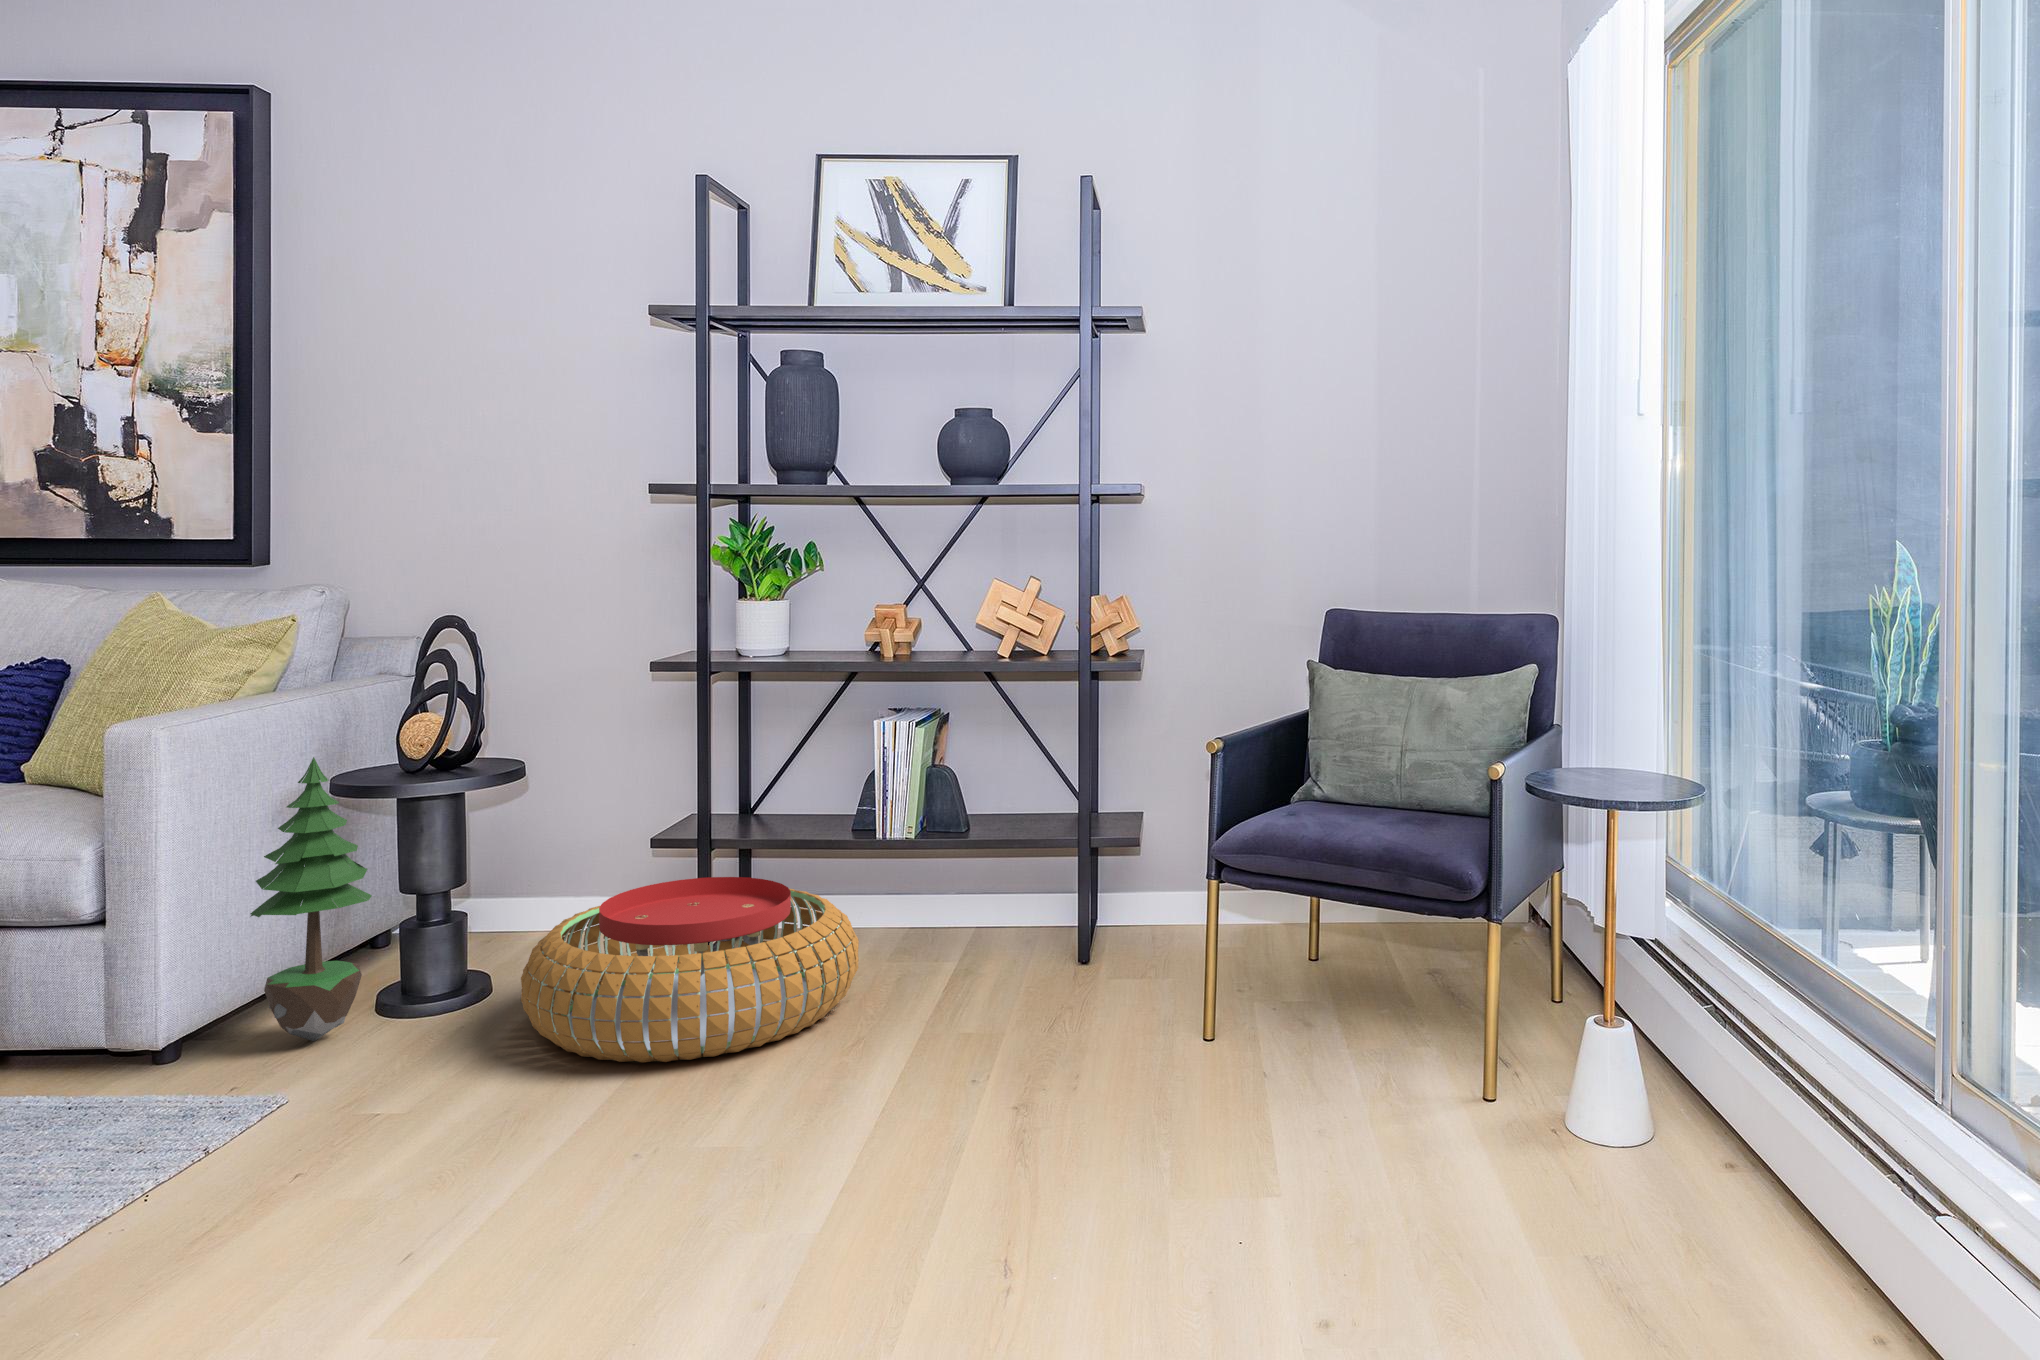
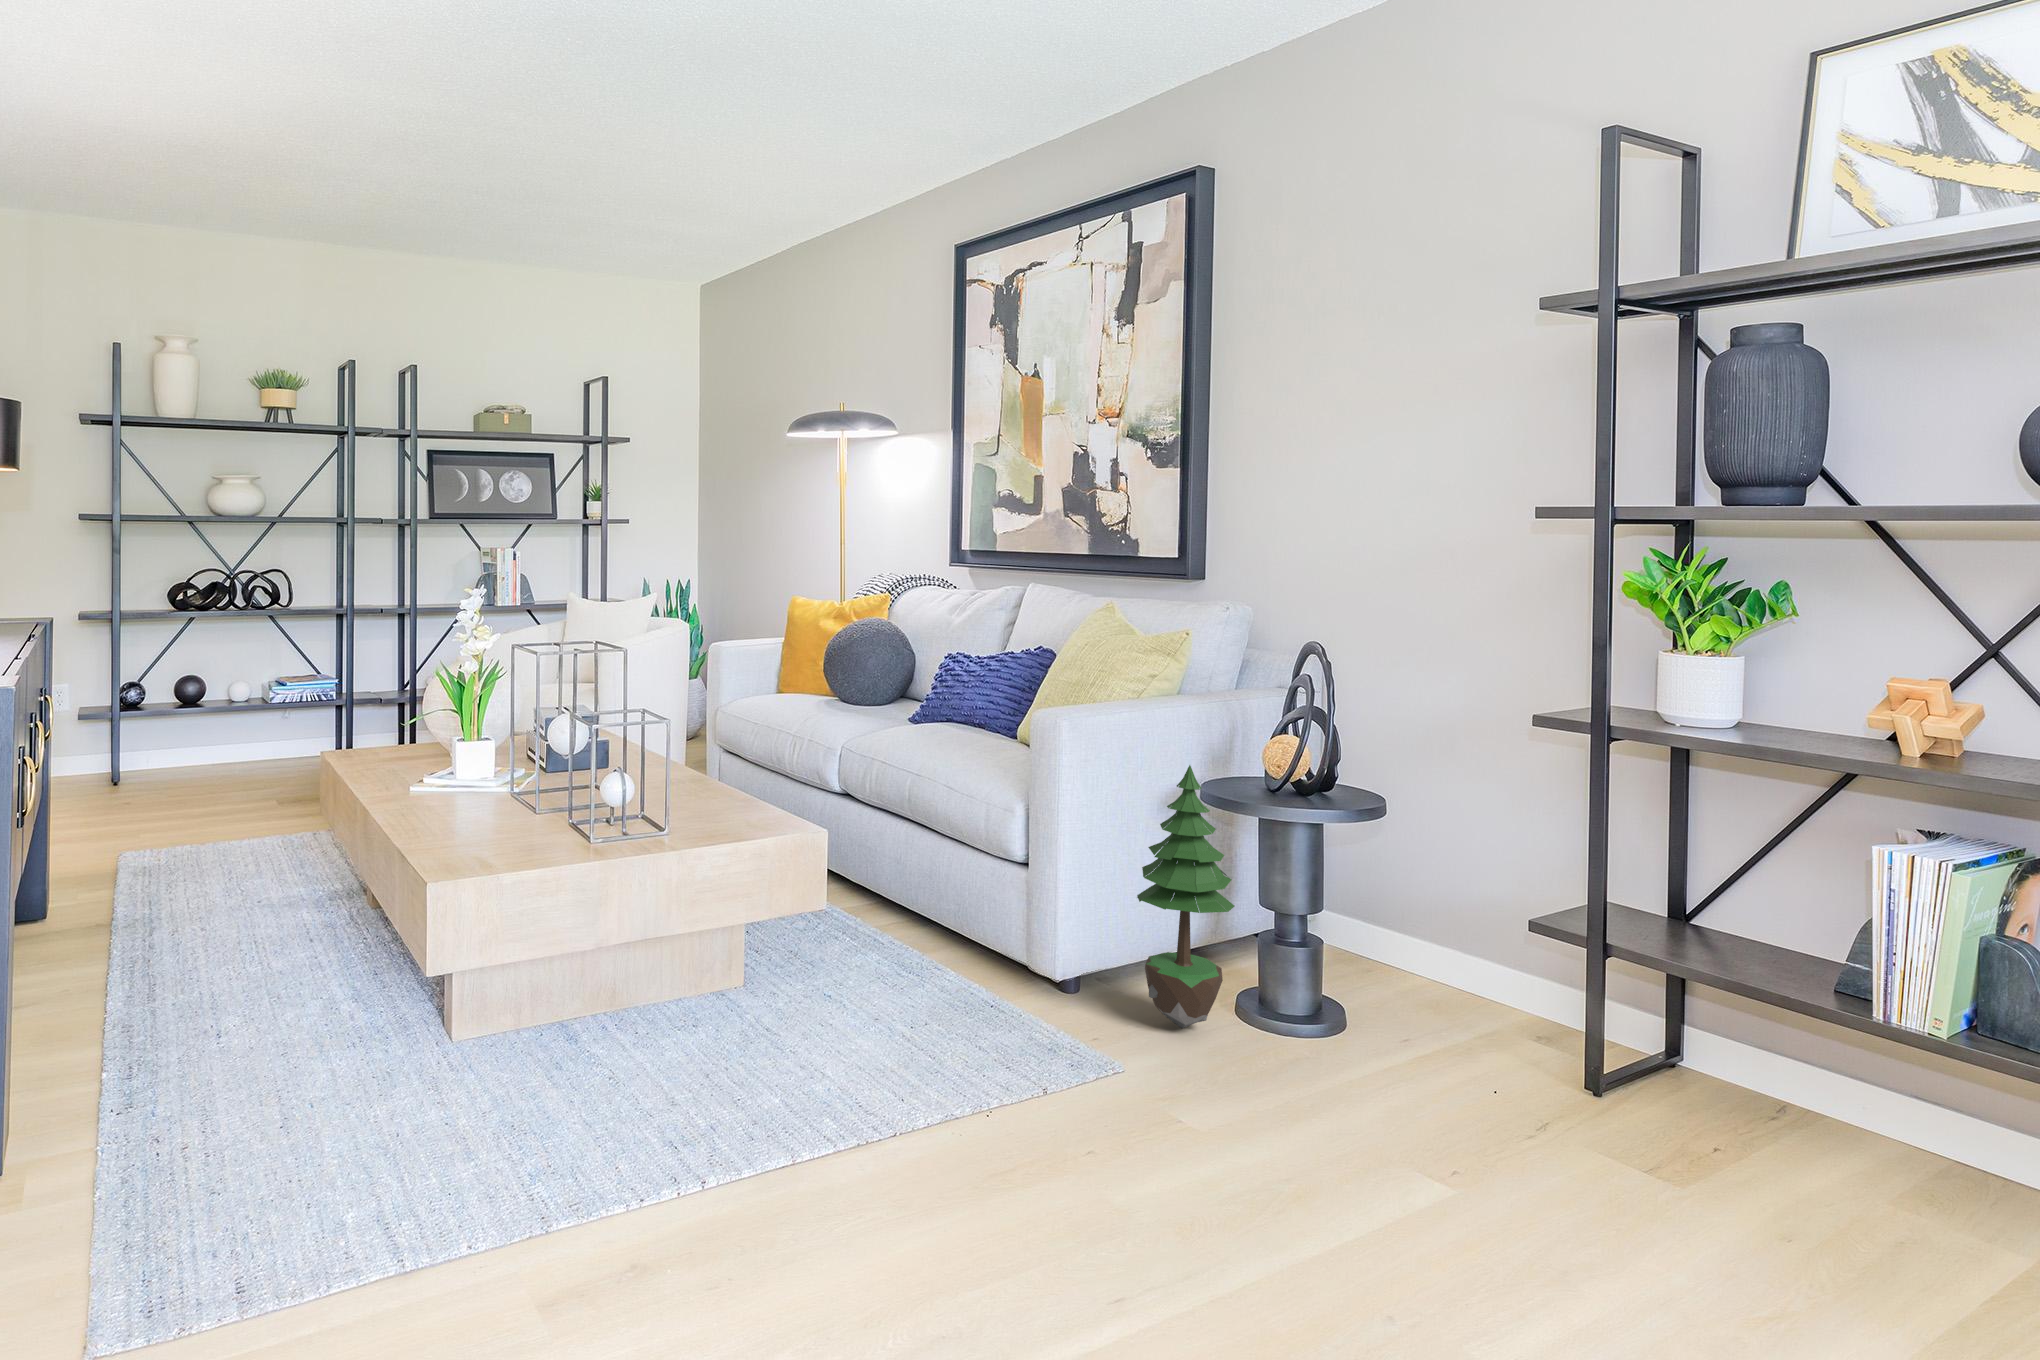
pouf: present [521,877,859,1063] -> none [1358,979,1831,1263]

